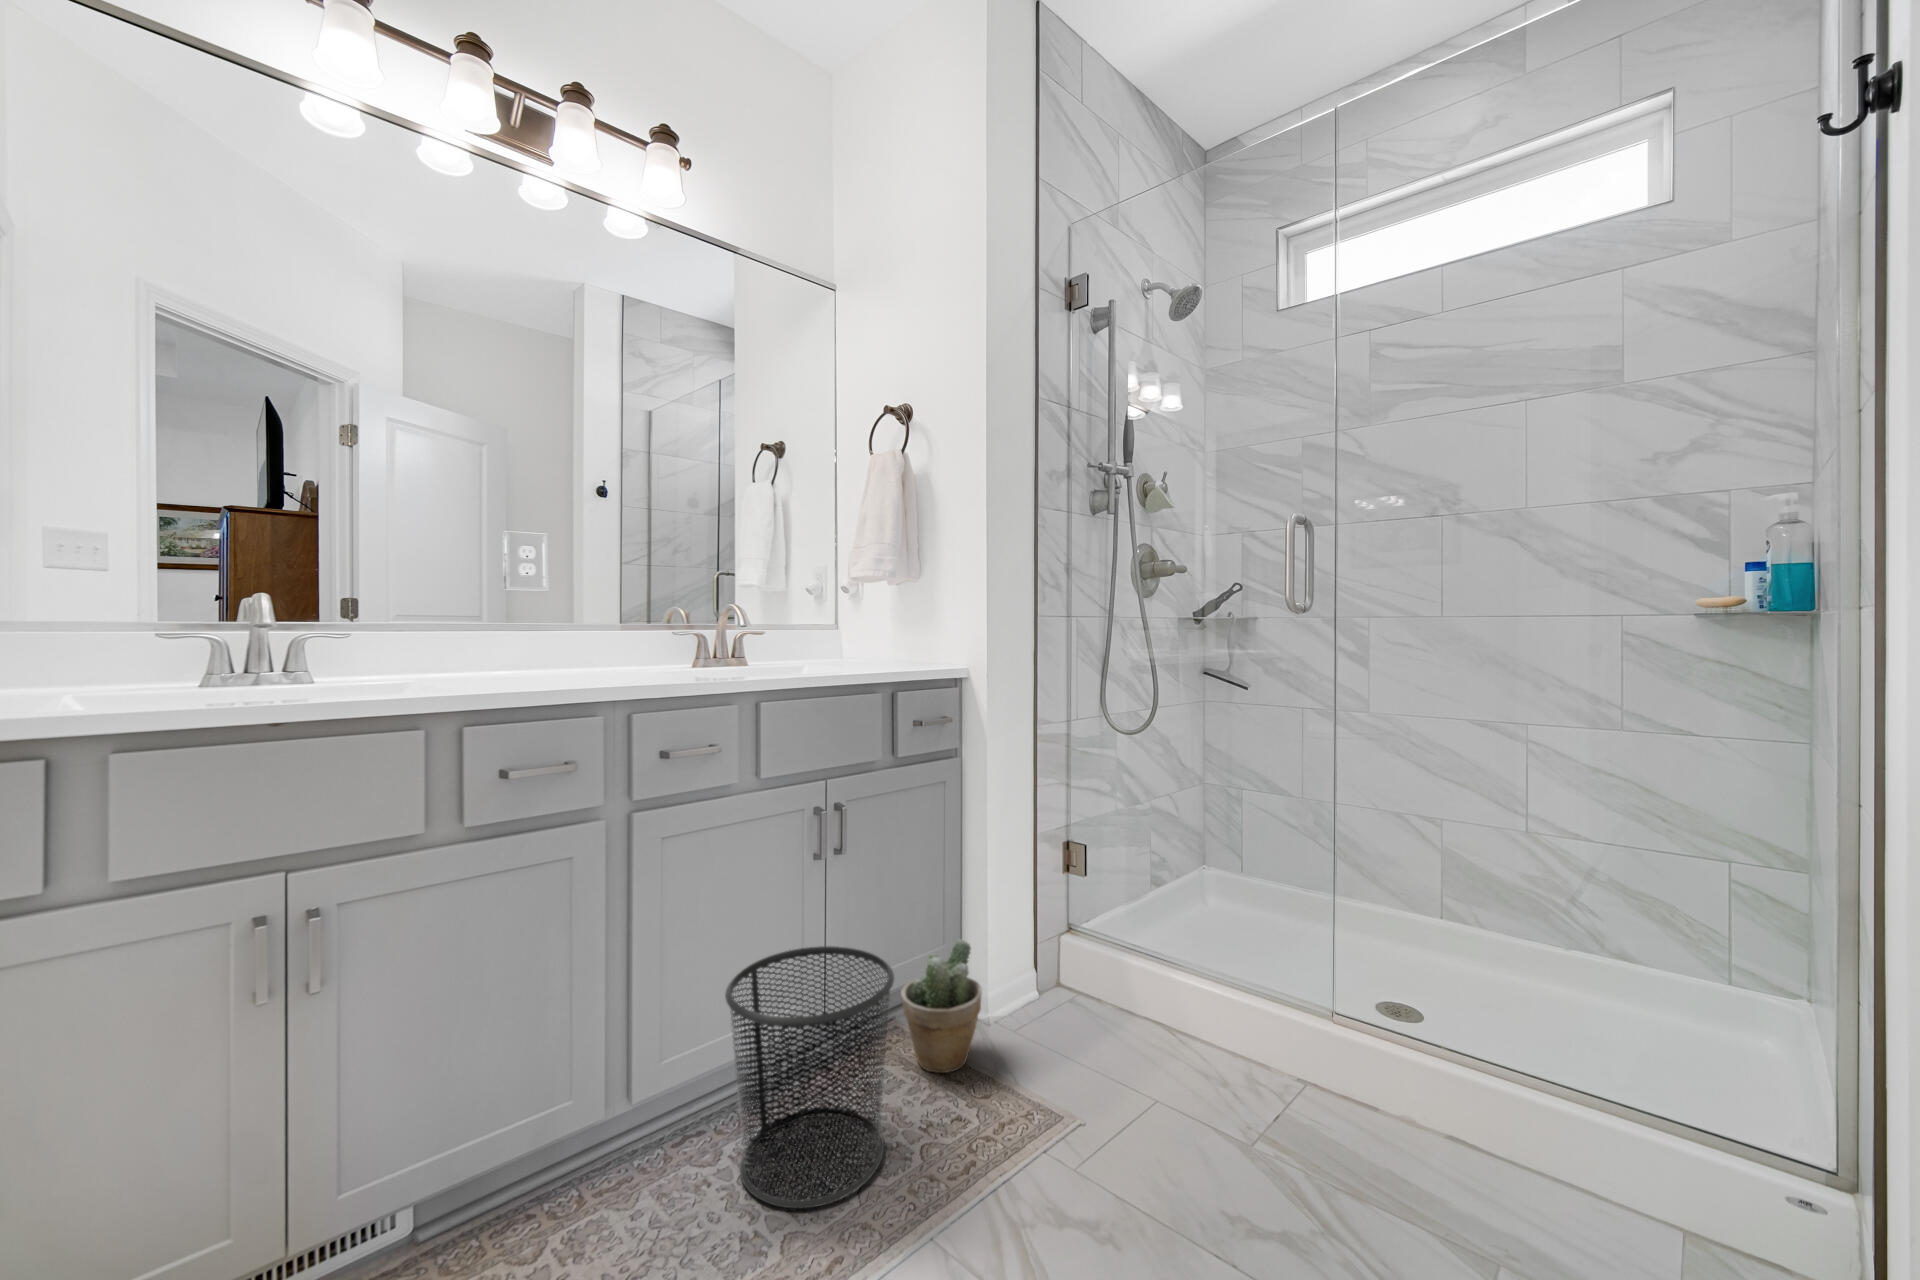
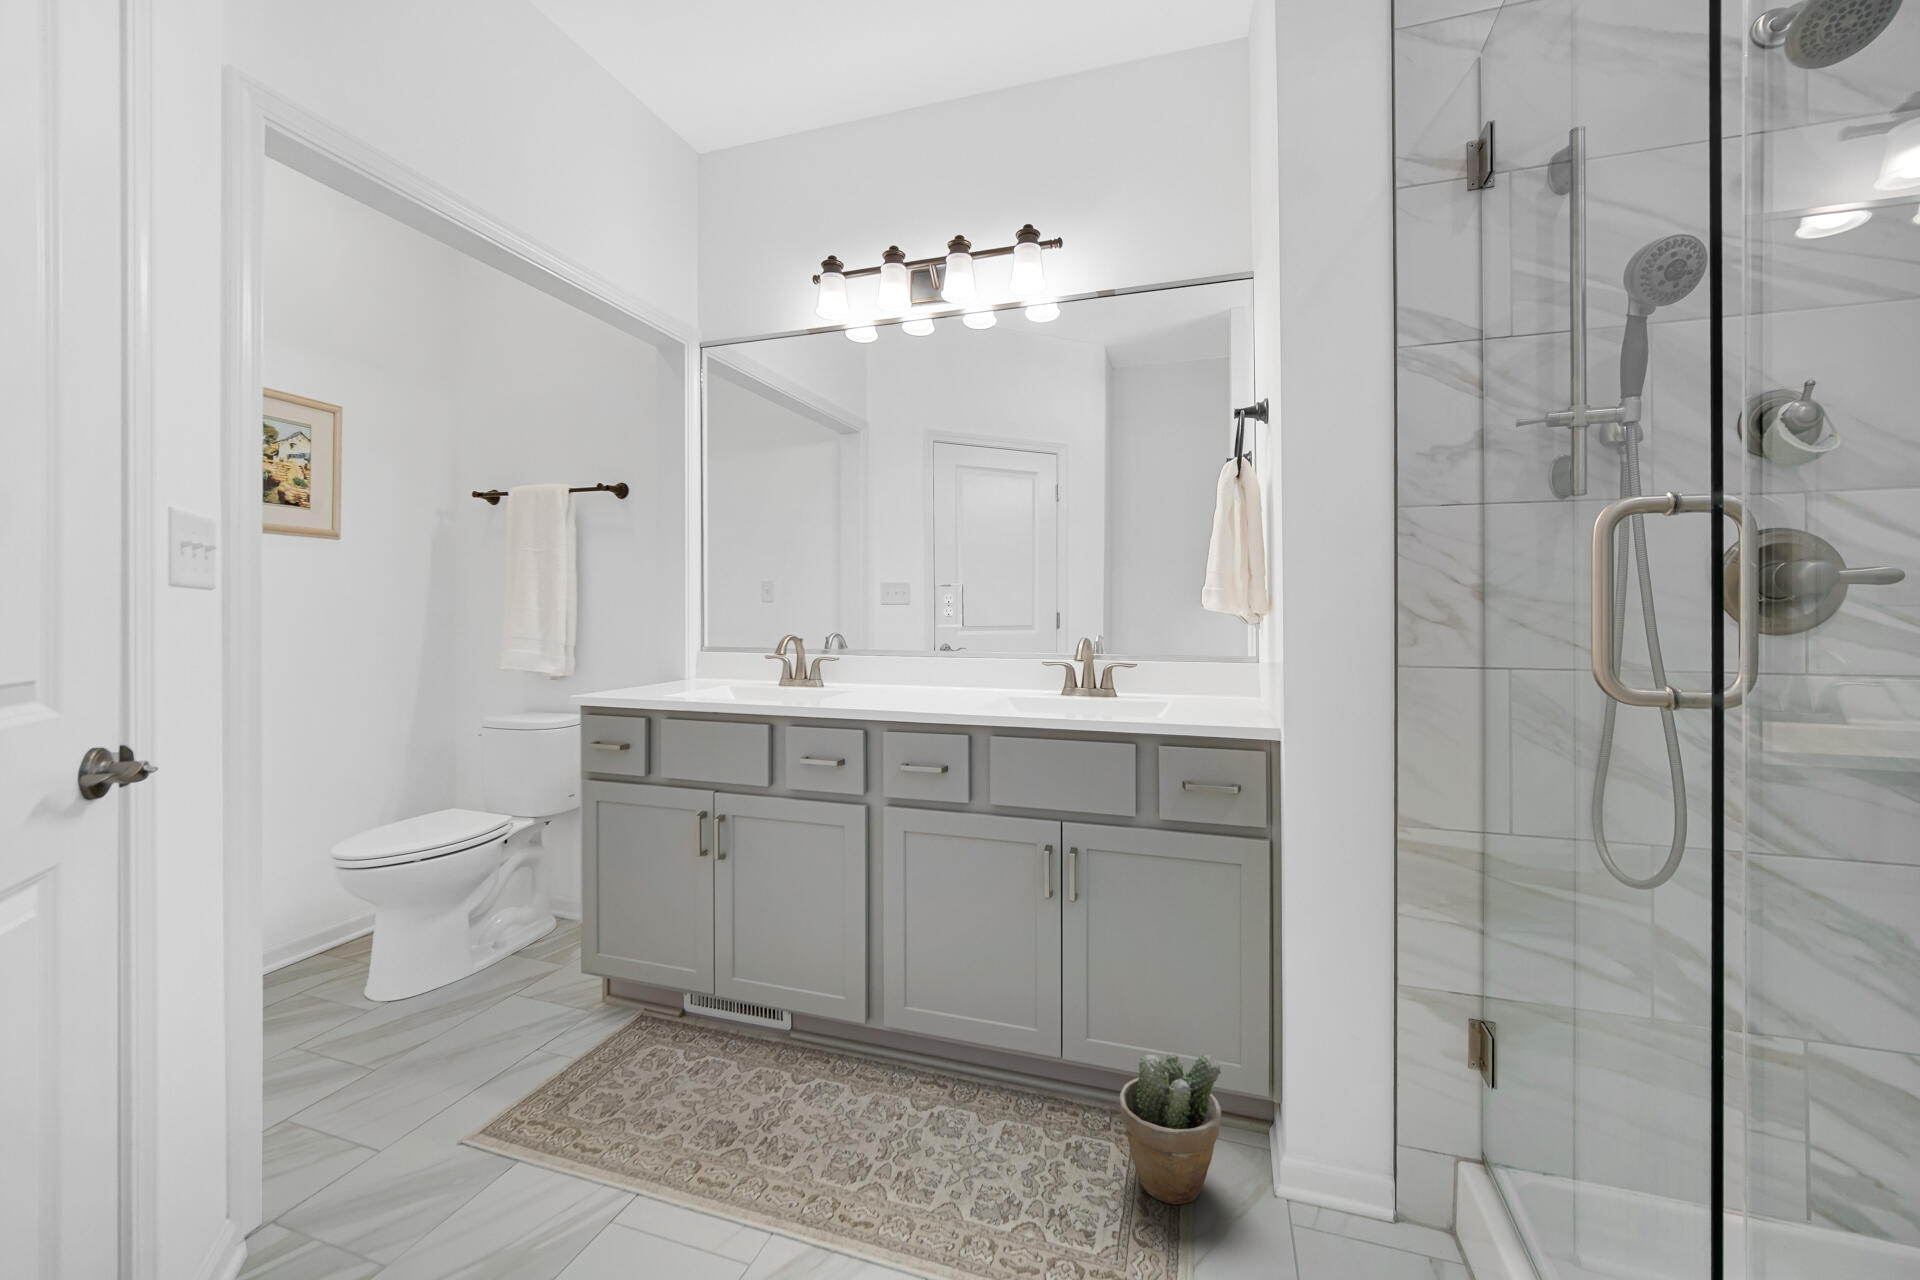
waste bin: present [725,946,894,1209] -> none [884,962,1040,1202]

